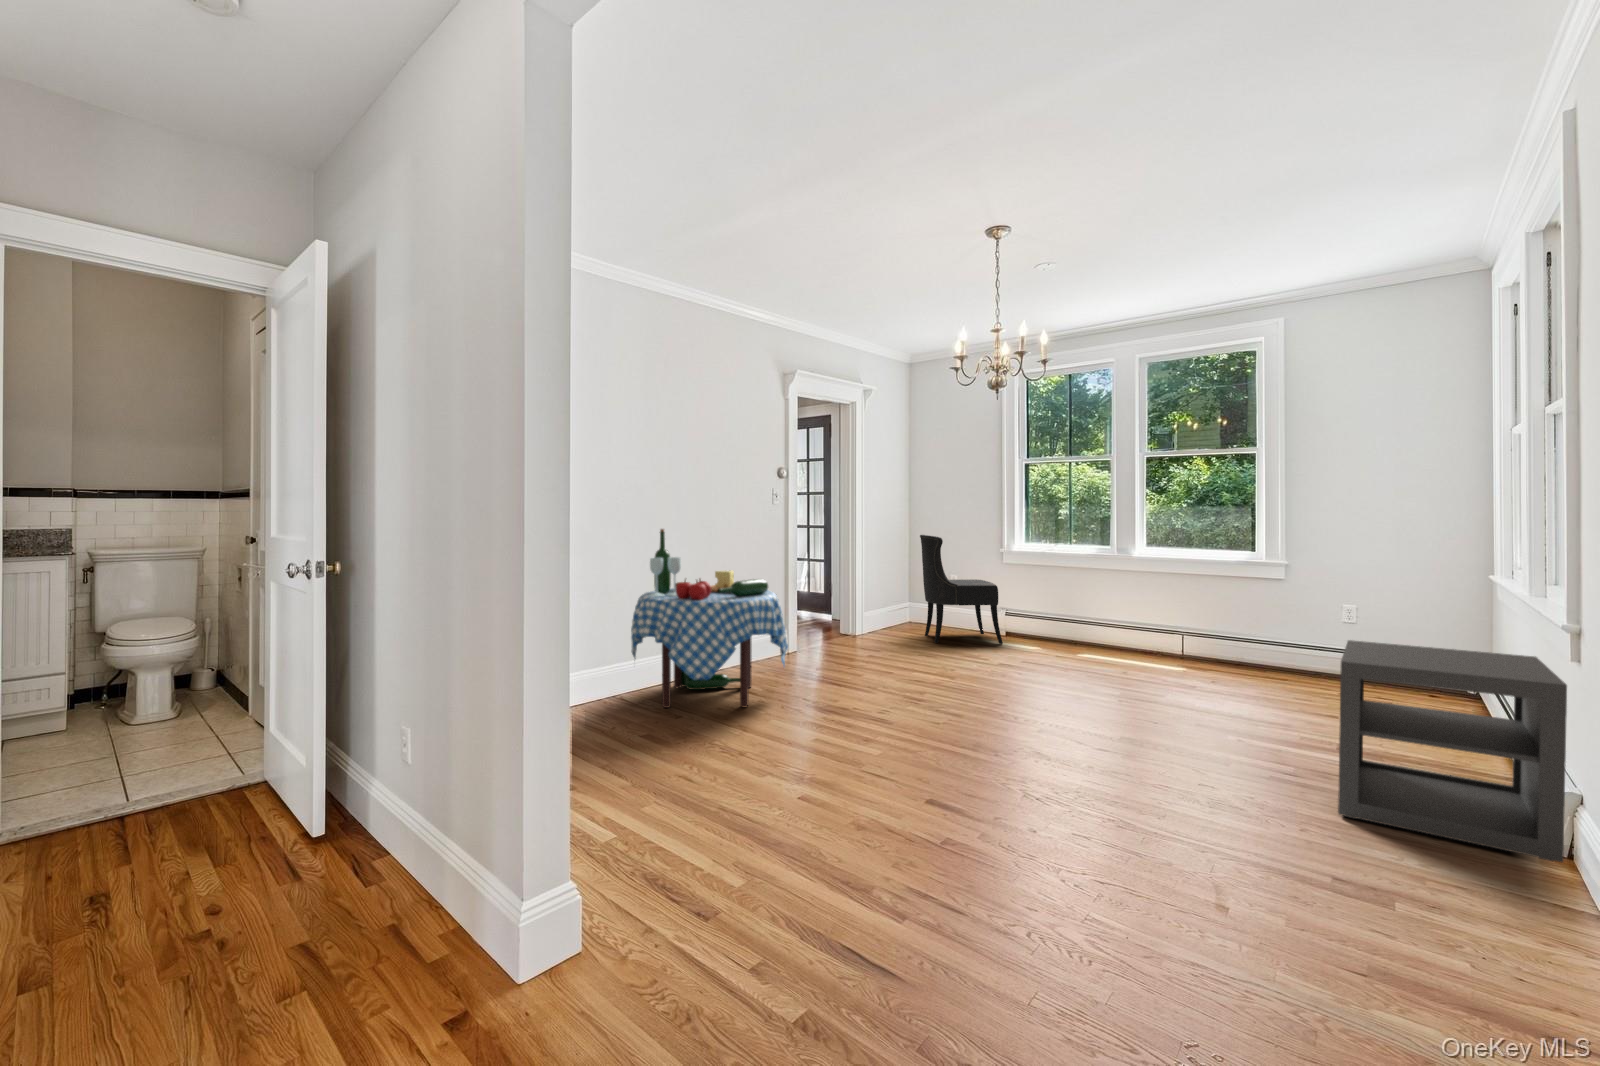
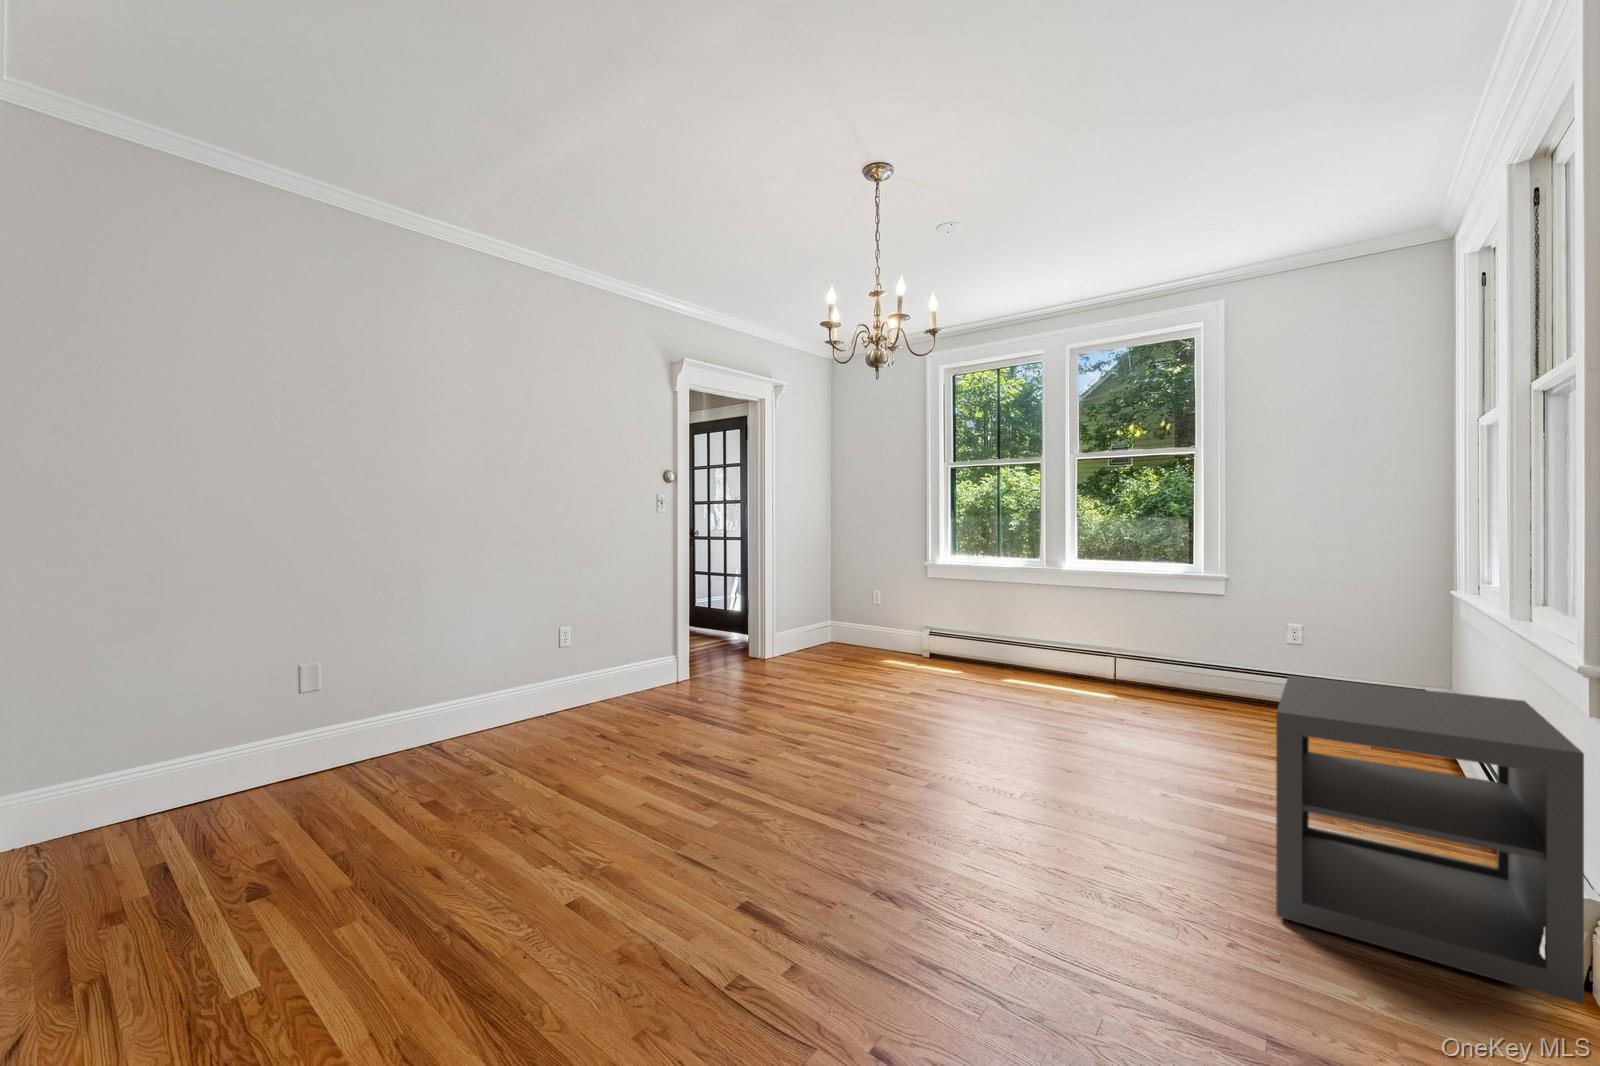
dining table: present [631,529,788,708] -> none [449,539,649,755]
dining chair: present [920,535,1003,644] -> none [834,546,923,665]

